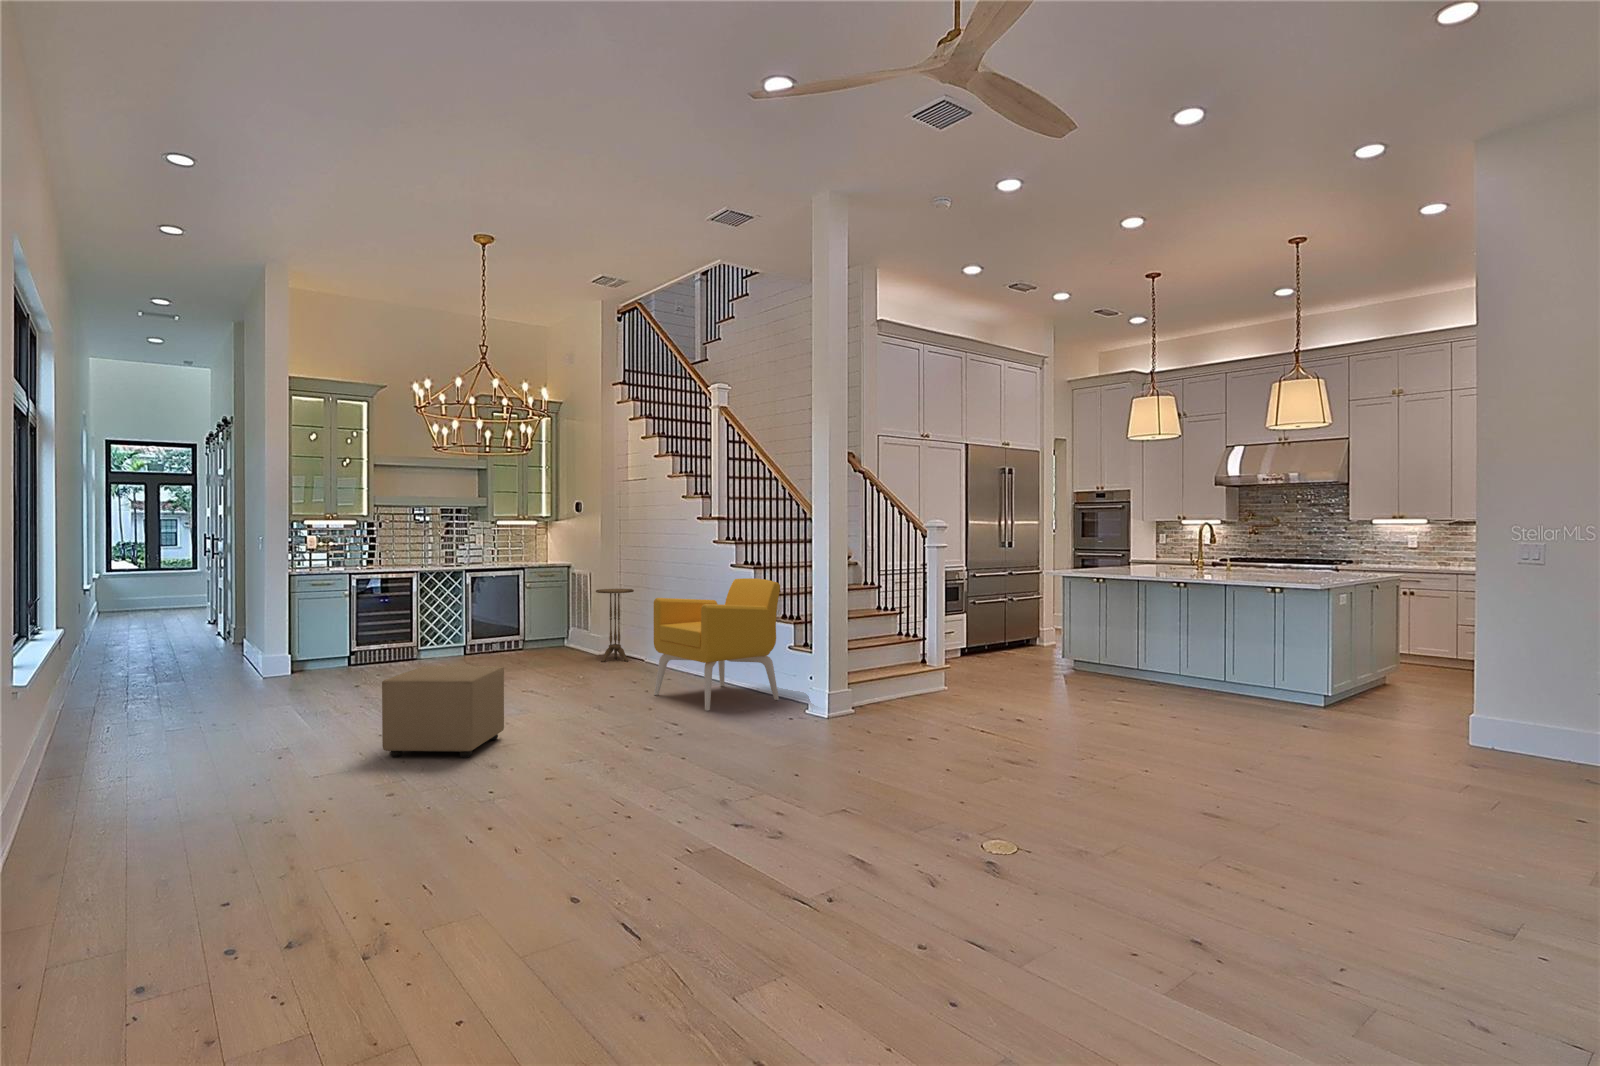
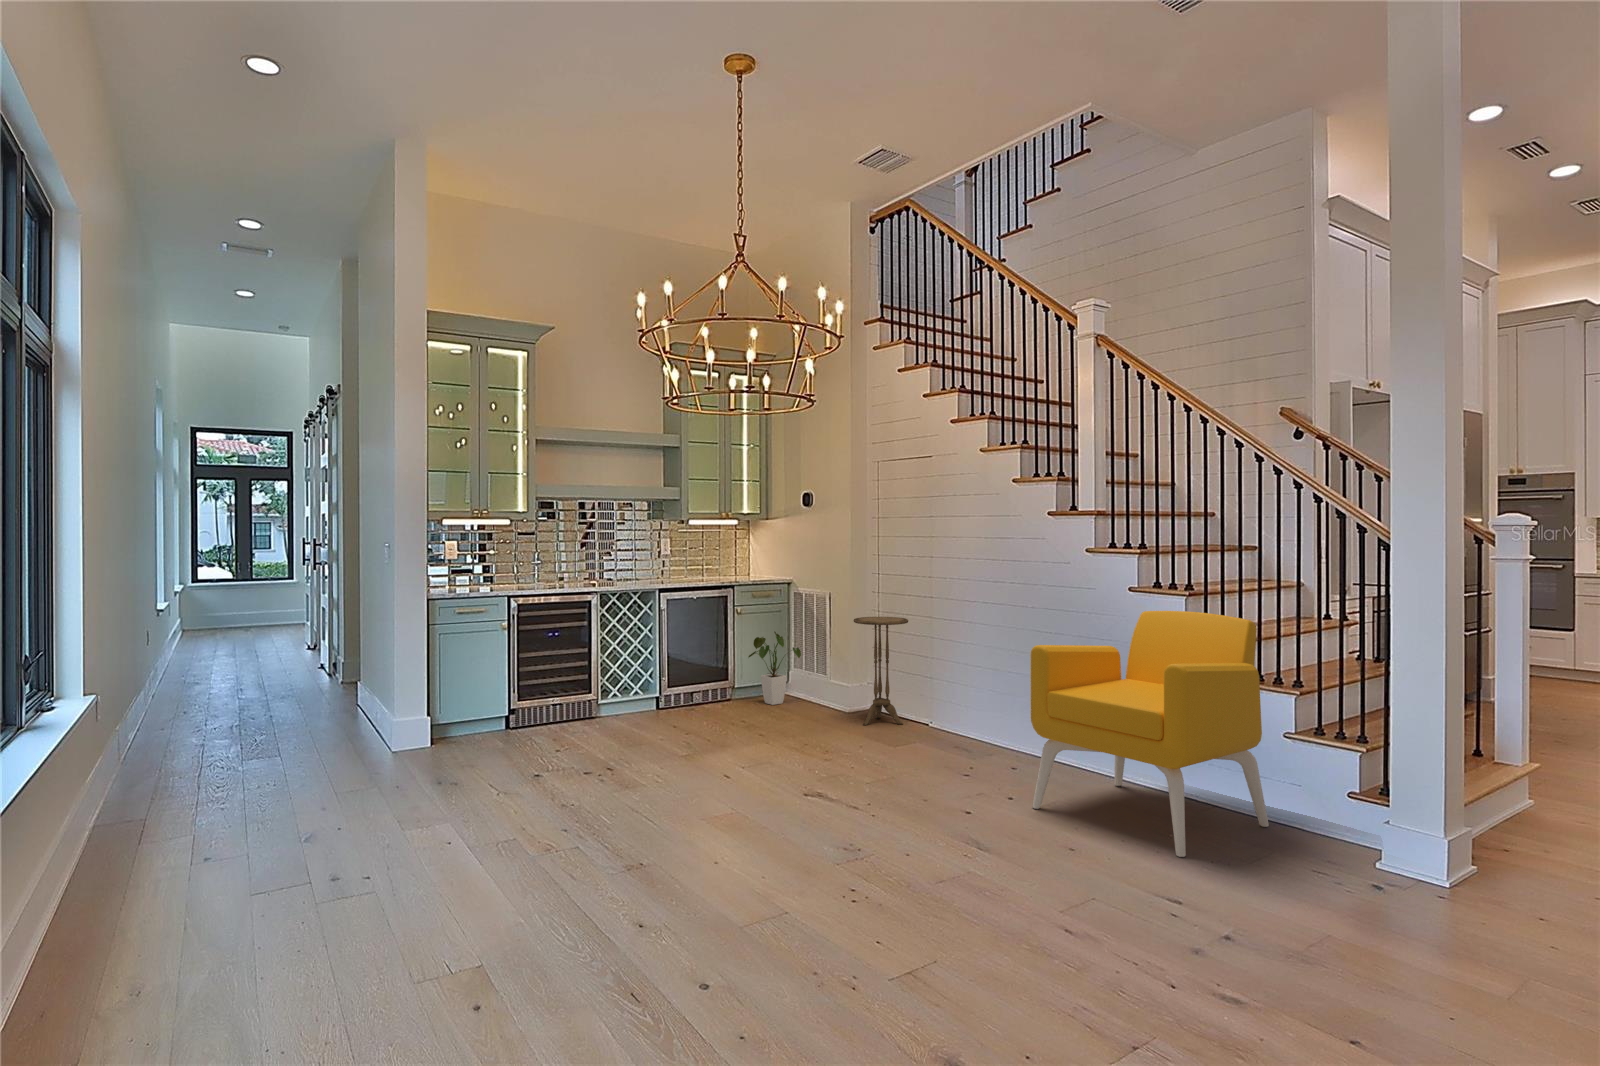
house plant: none [534,601,570,653] -> present [748,632,801,705]
ottoman: present [382,666,504,758] -> none [687,798,887,1026]

